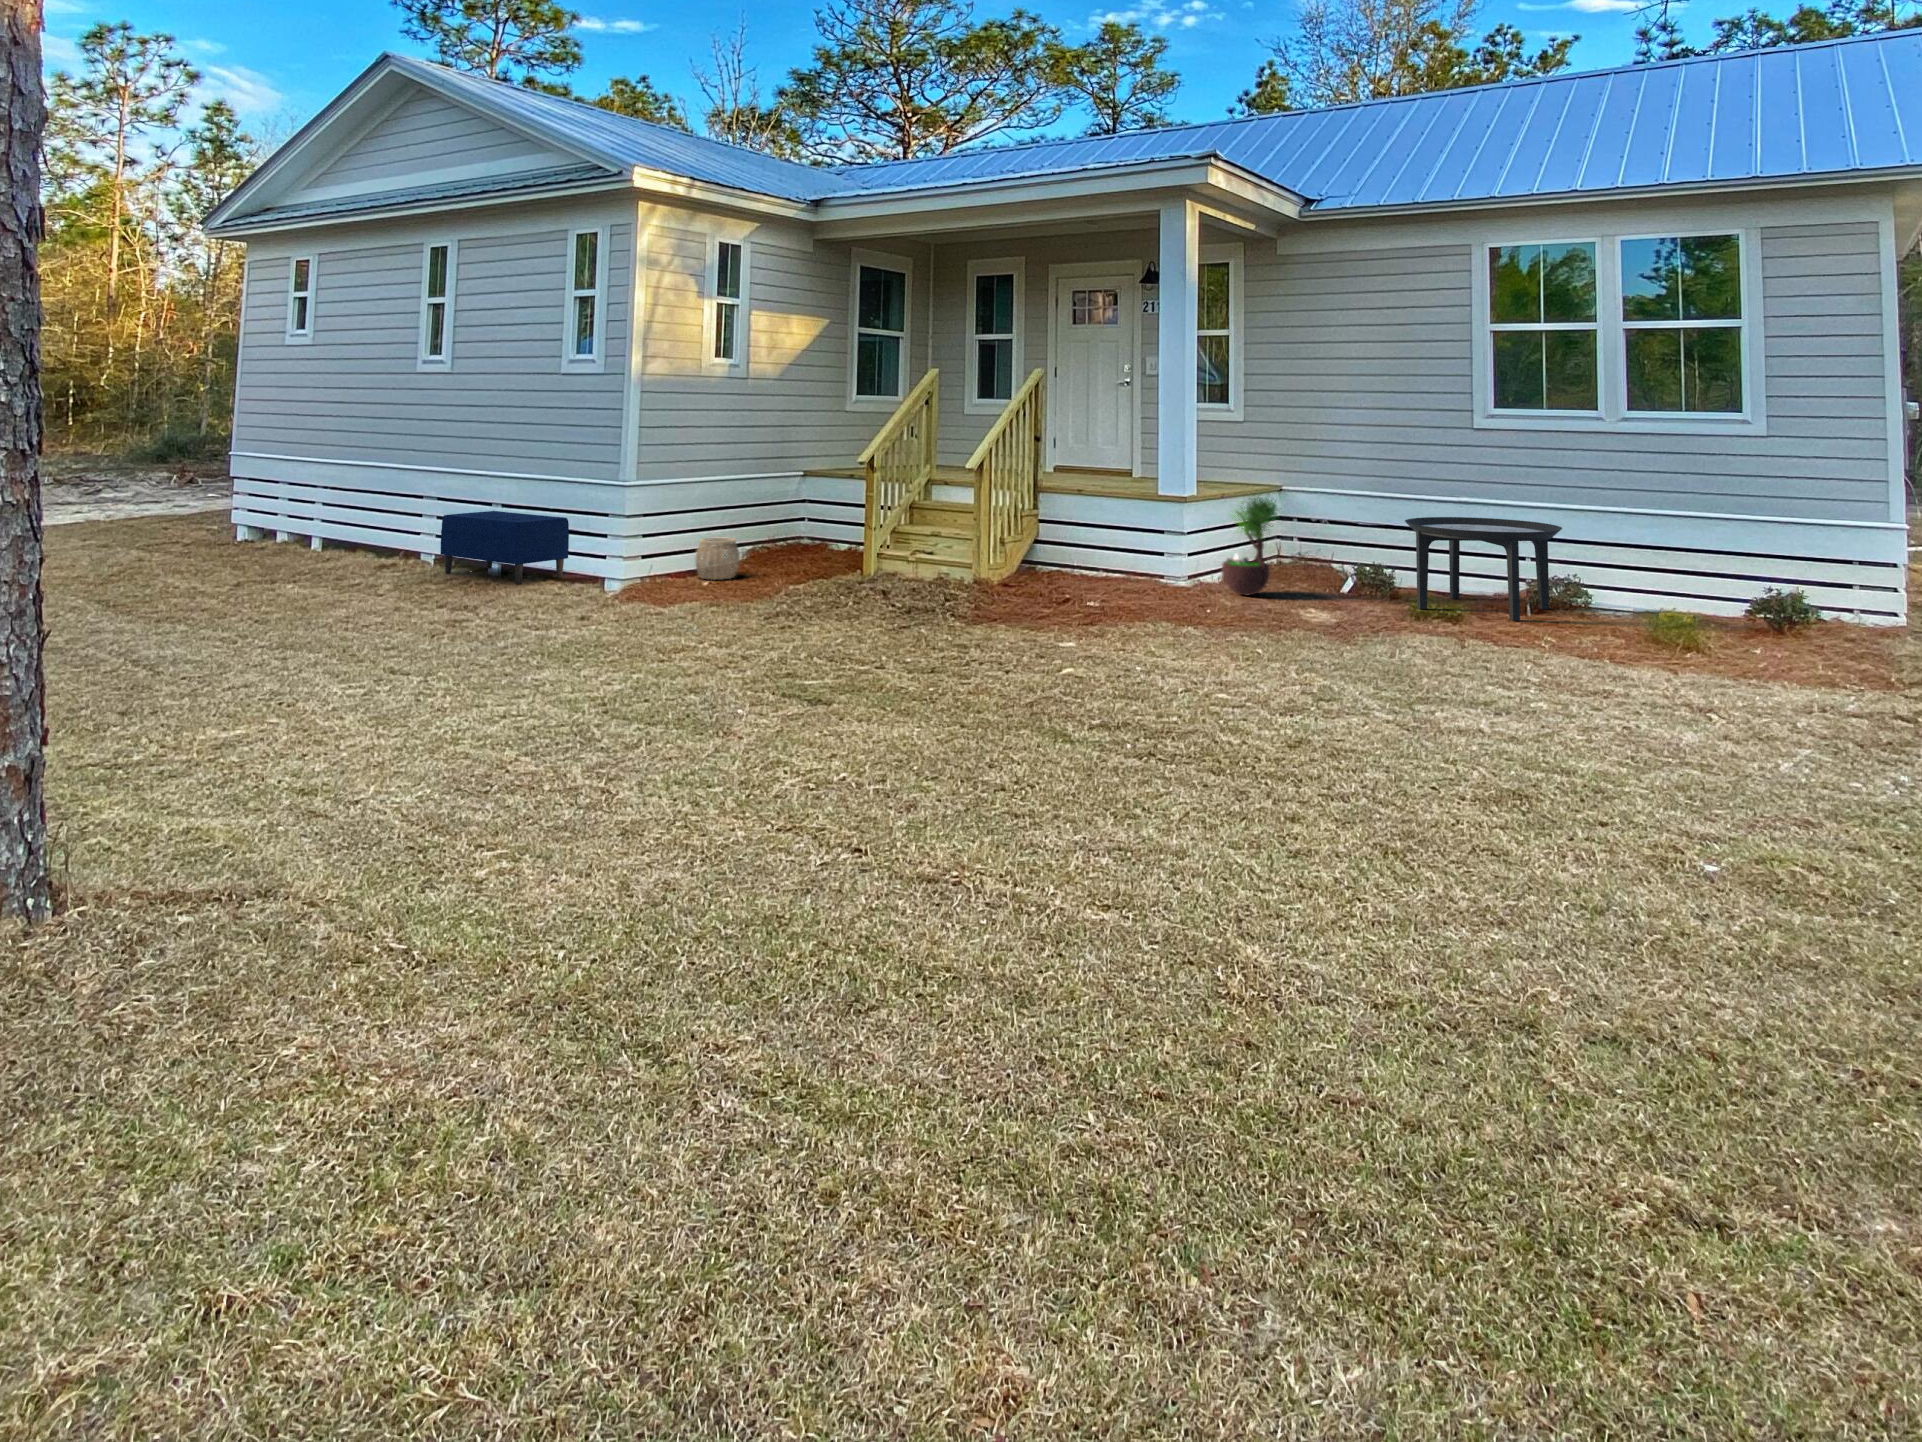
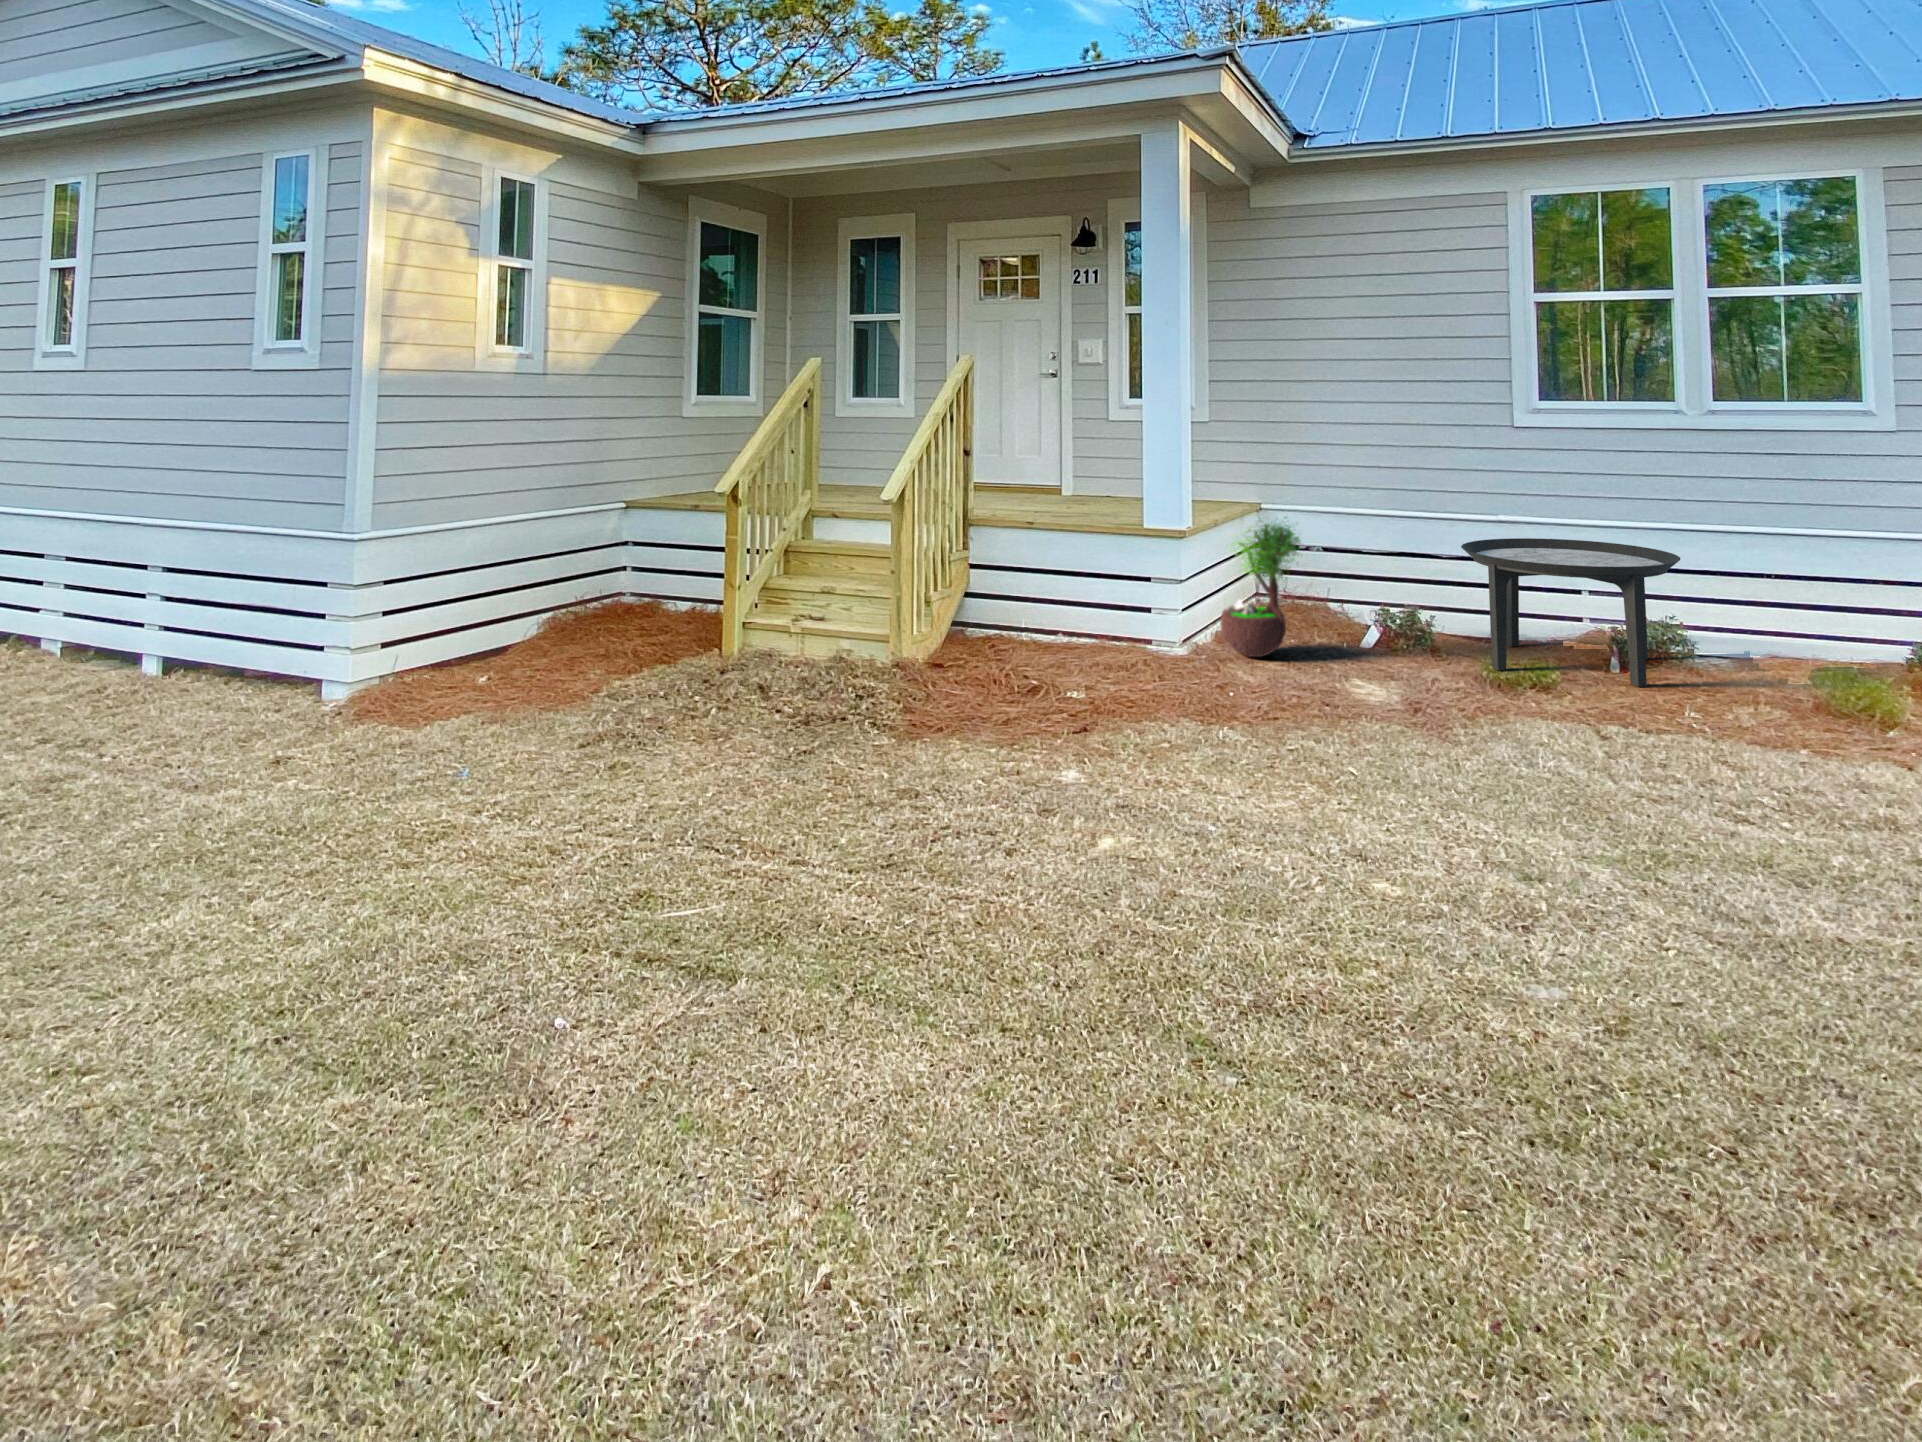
bench: present [440,511,569,584] -> none [48,579,263,703]
woven basket: present [695,538,740,580] -> none [466,605,536,672]

